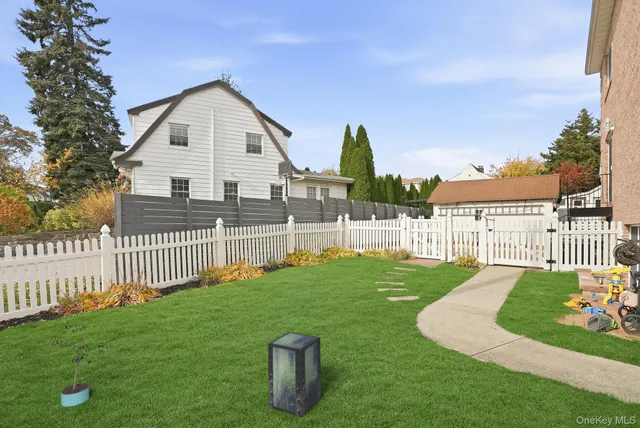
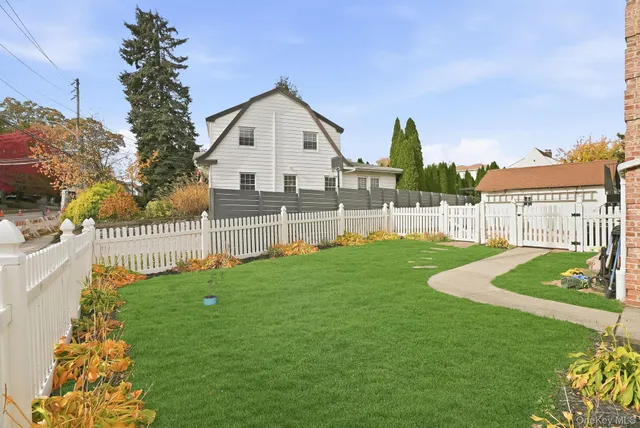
storage box: present [268,332,321,417] -> none [313,270,344,313]

